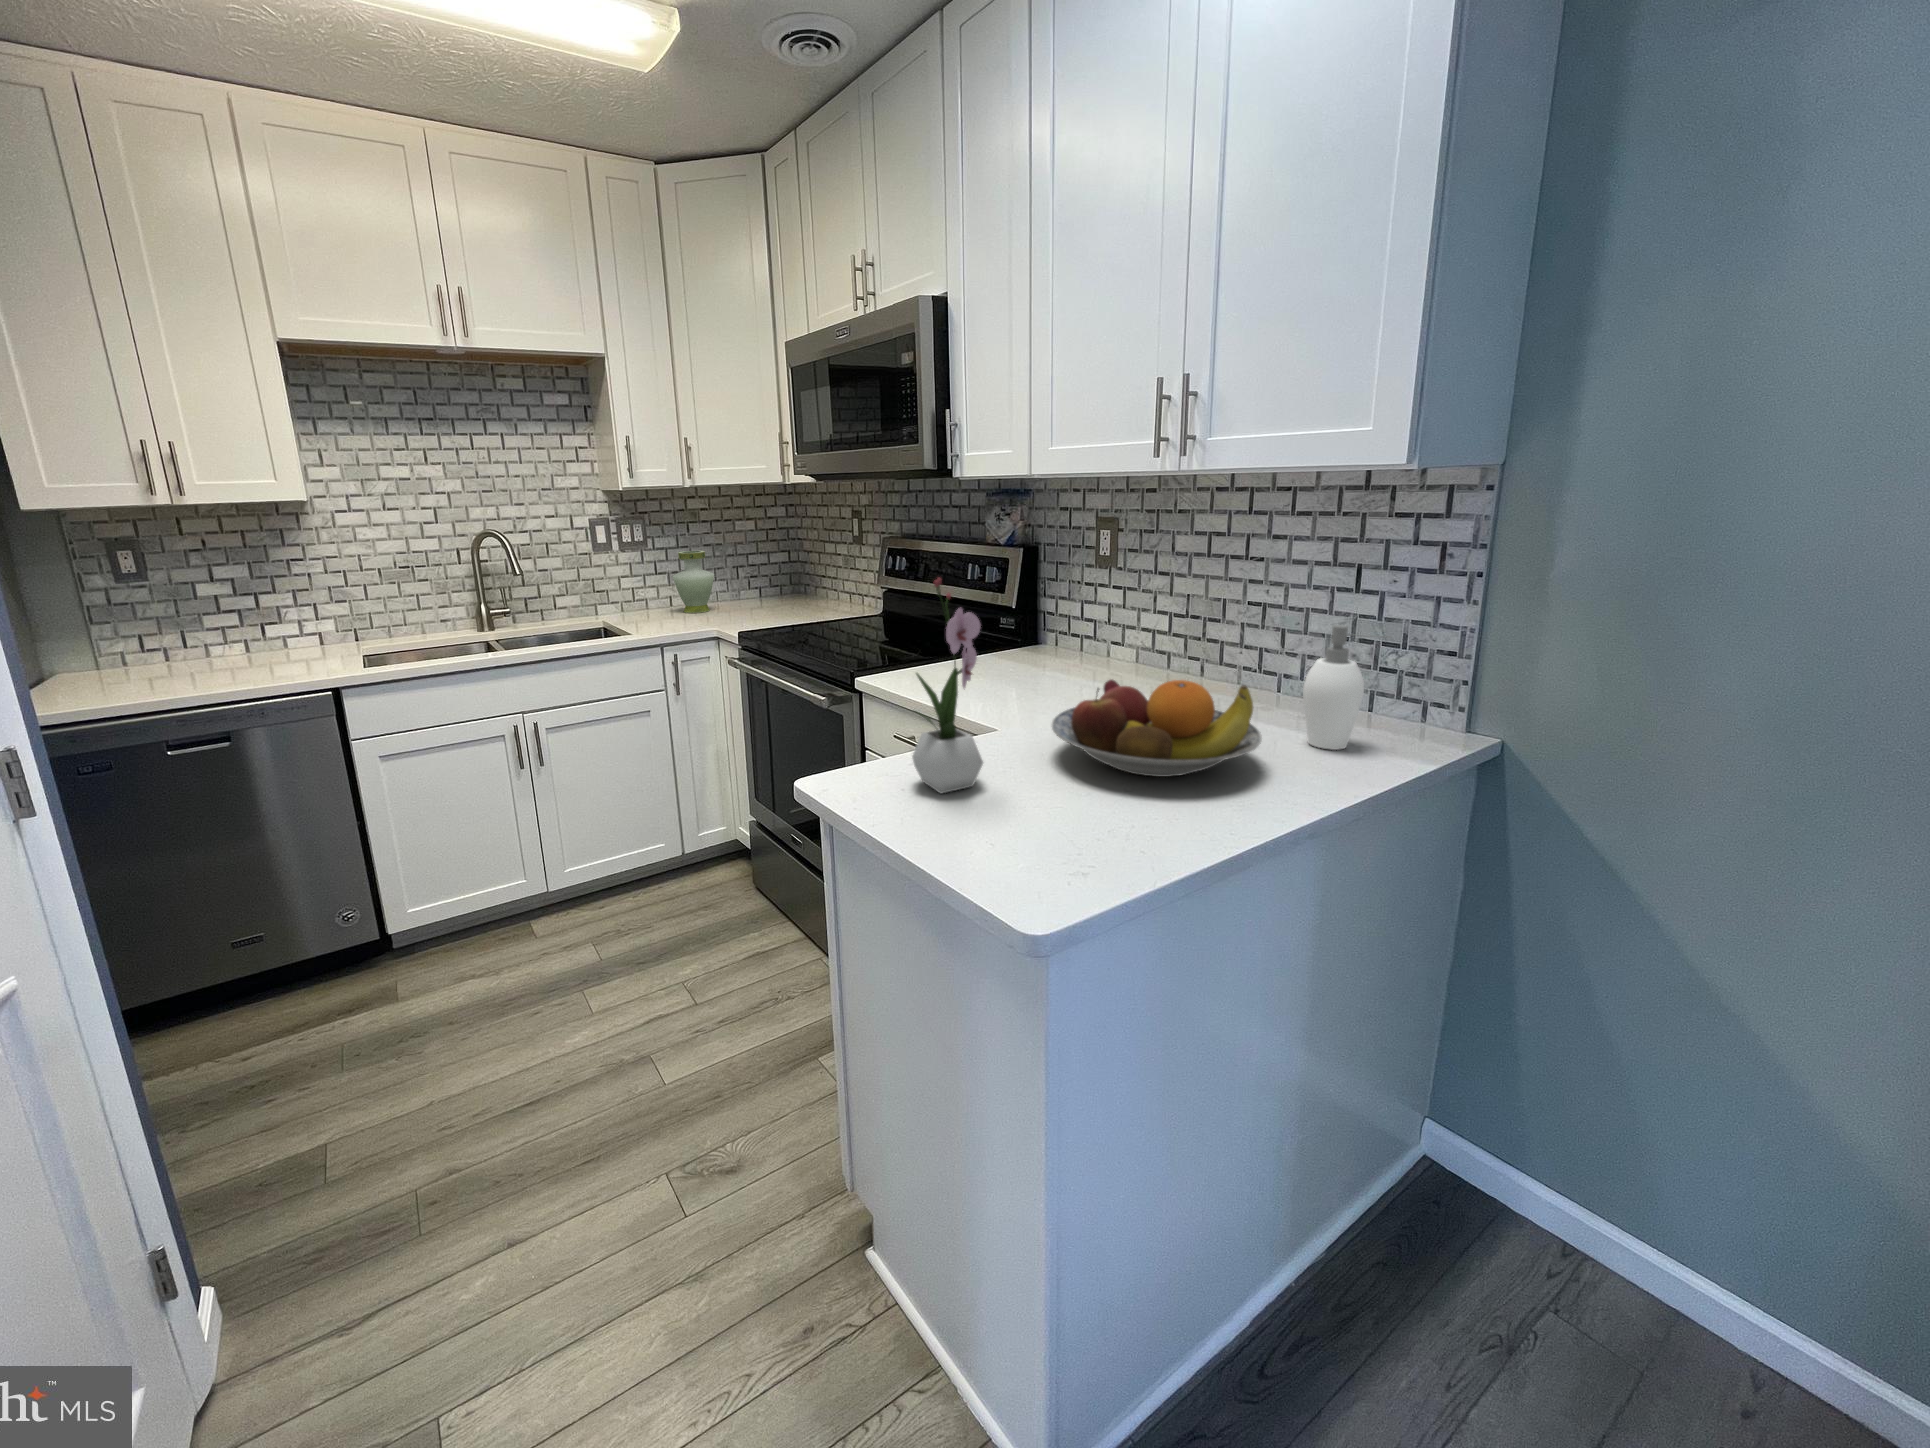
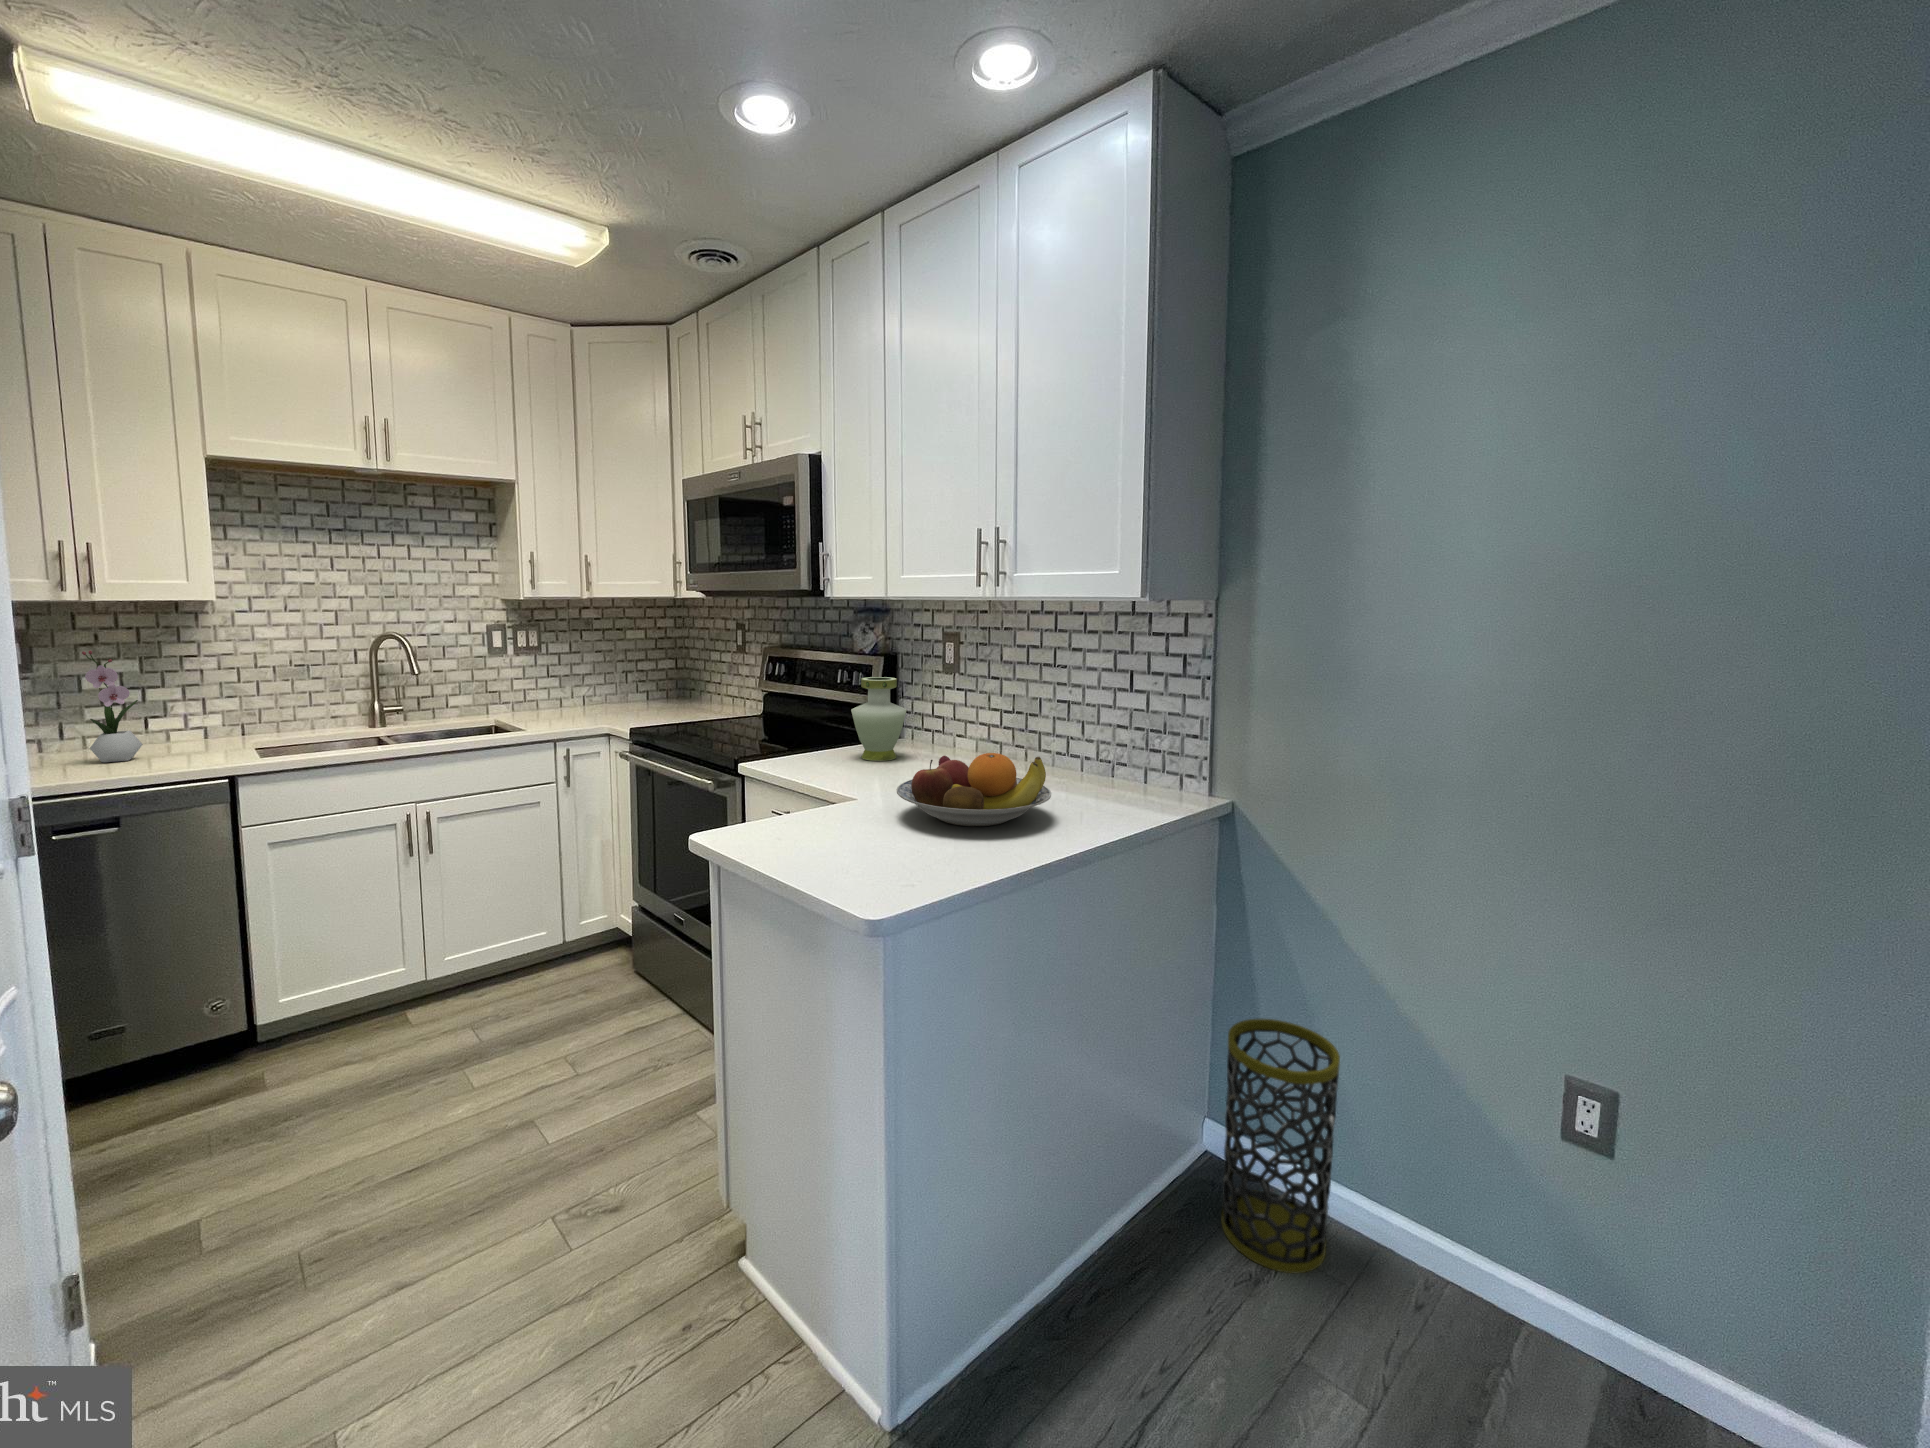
vase: present [673,551,714,613] -> present [851,677,907,761]
flower arrangement: present [912,578,983,793] -> present [82,651,143,763]
soap dispenser: present [1303,625,1364,750] -> none [1086,713,1143,808]
trash can: none [1454,1023,1662,1345] -> present [1222,1019,1340,1273]

